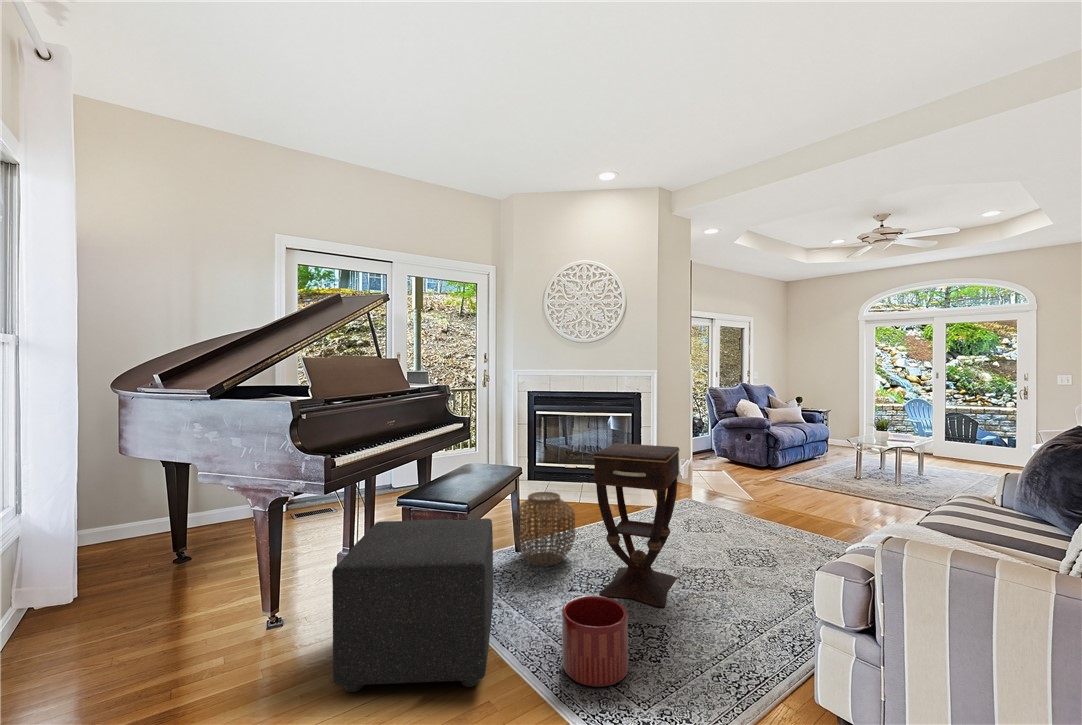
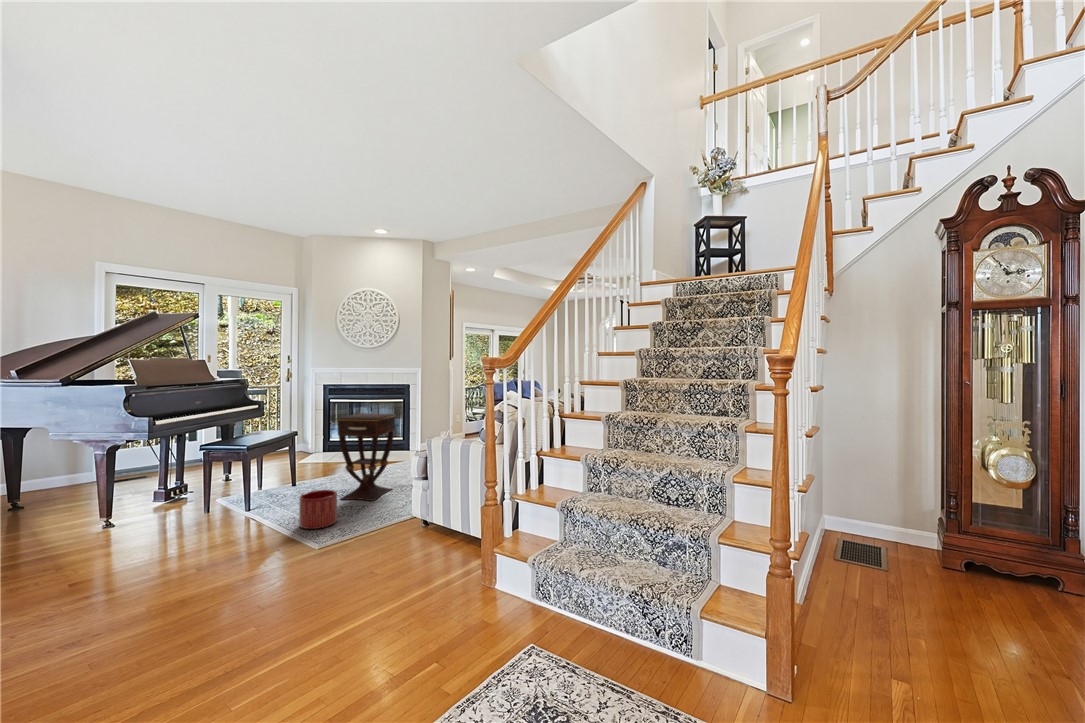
woven basket: present [513,492,575,566] -> none [291,446,335,491]
ottoman: present [332,518,493,692] -> none [154,456,266,545]

